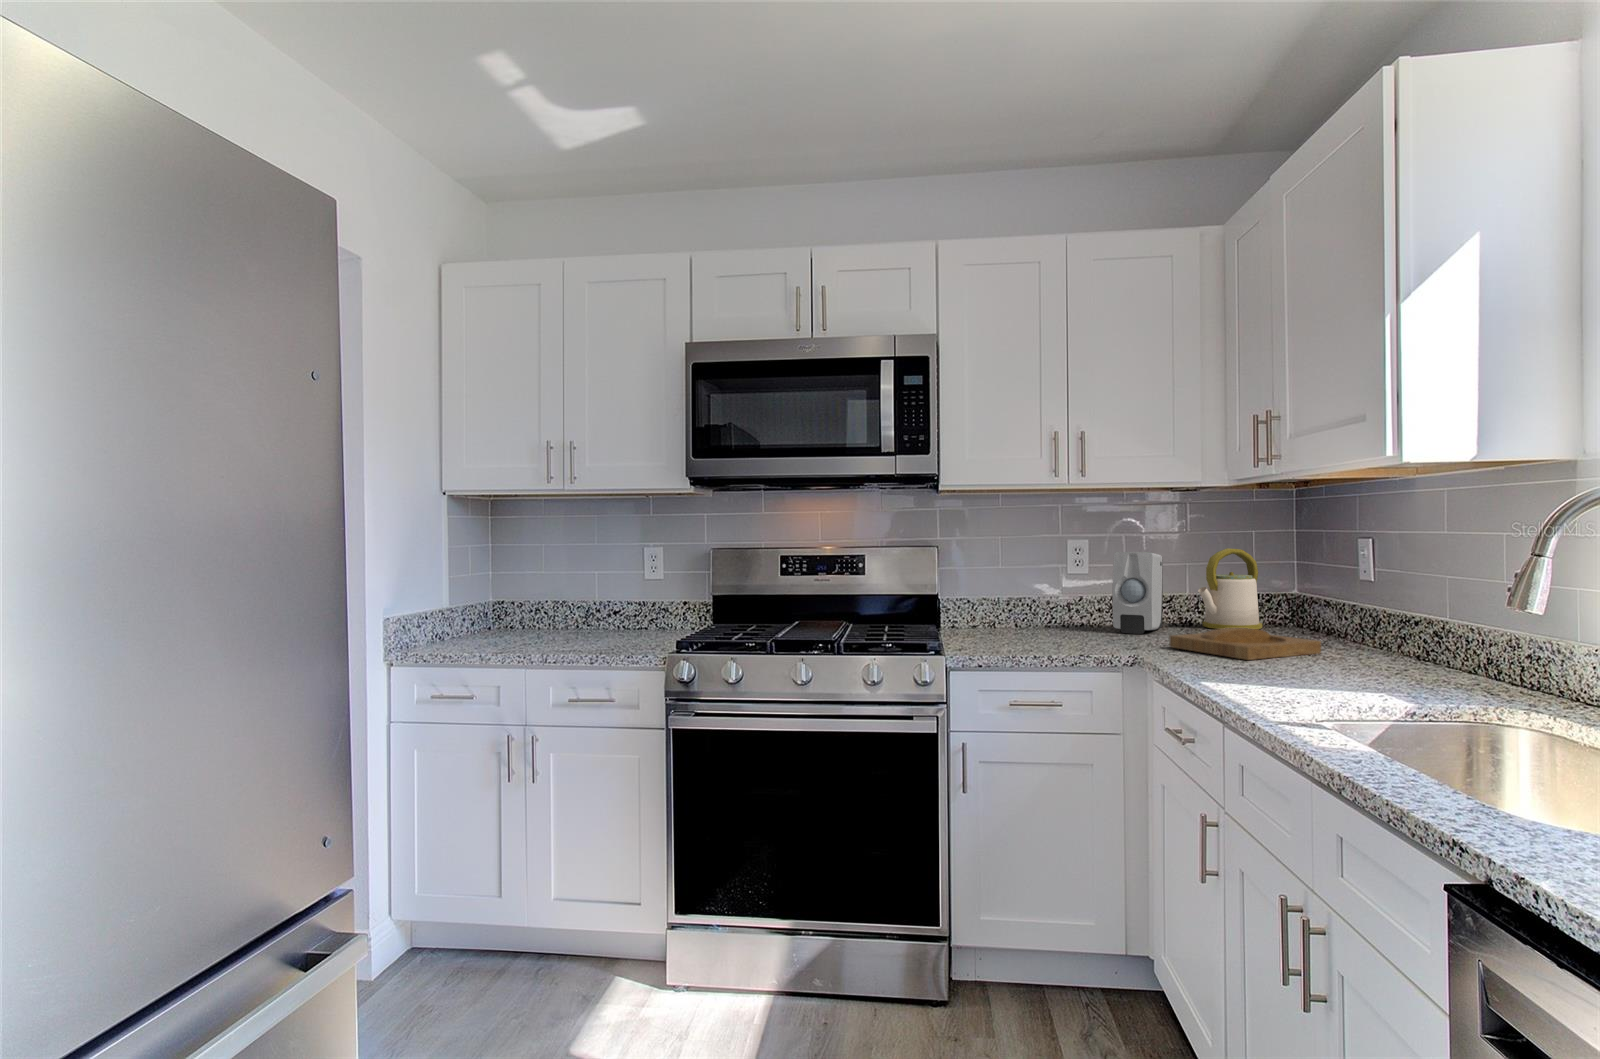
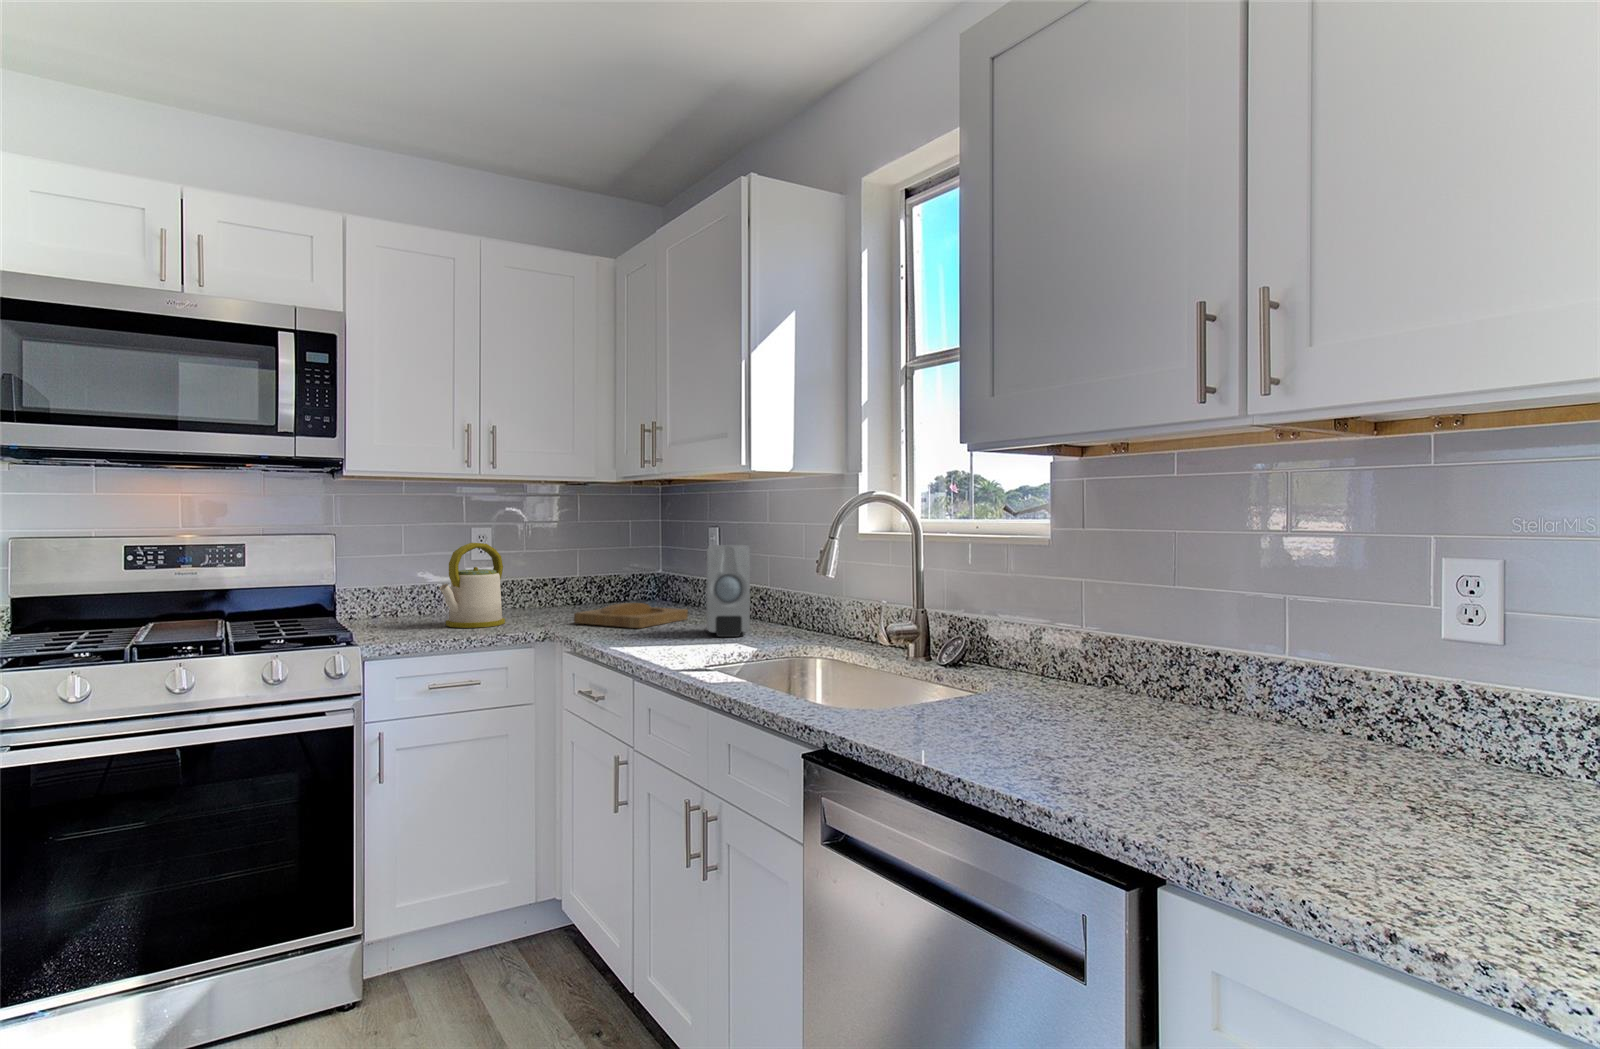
kettle: present [1198,548,1262,629] -> present [440,543,505,628]
soap dispenser: present [1112,552,1163,634] -> present [706,545,750,637]

